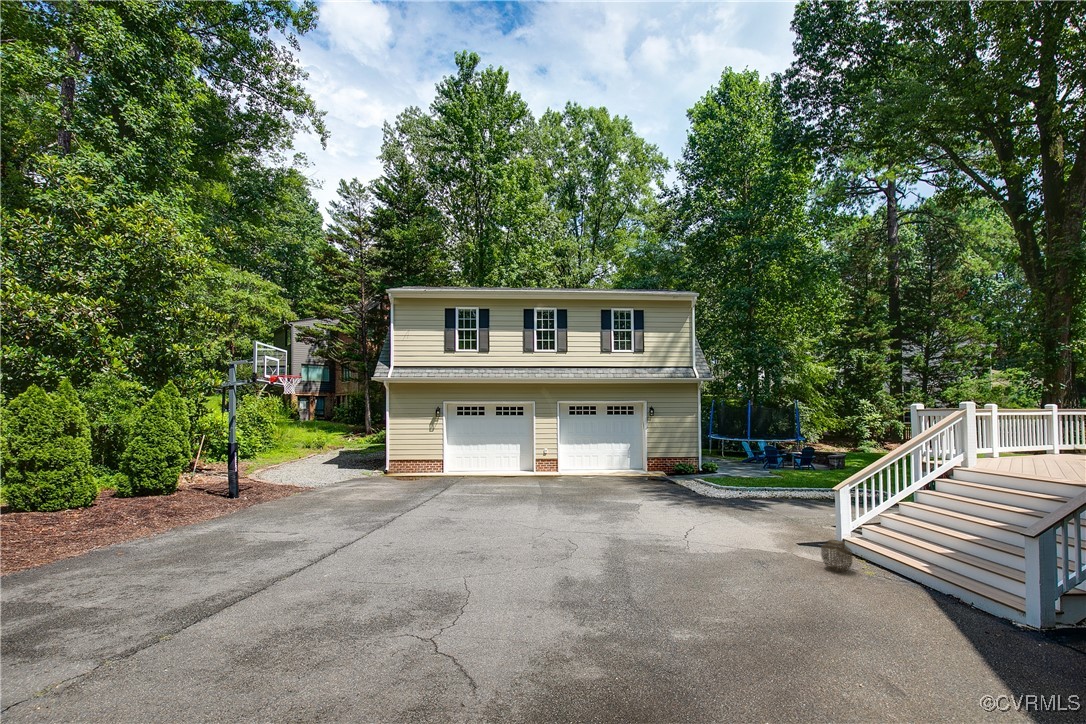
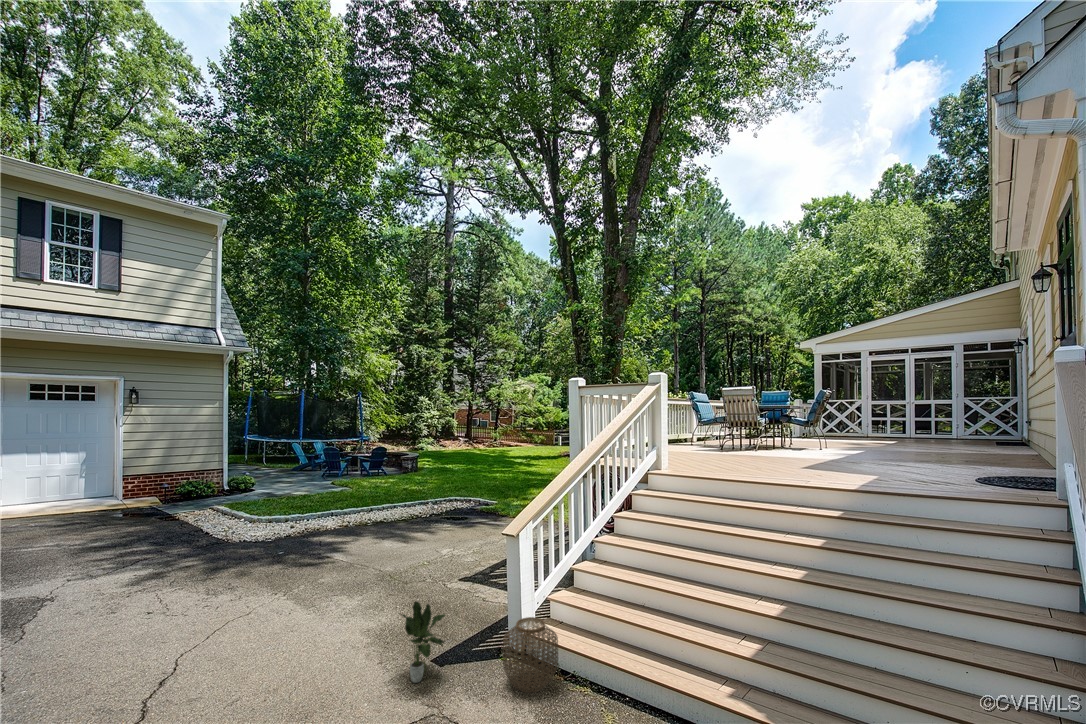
potted plant: none [773,522,797,556] -> present [402,602,445,683]

